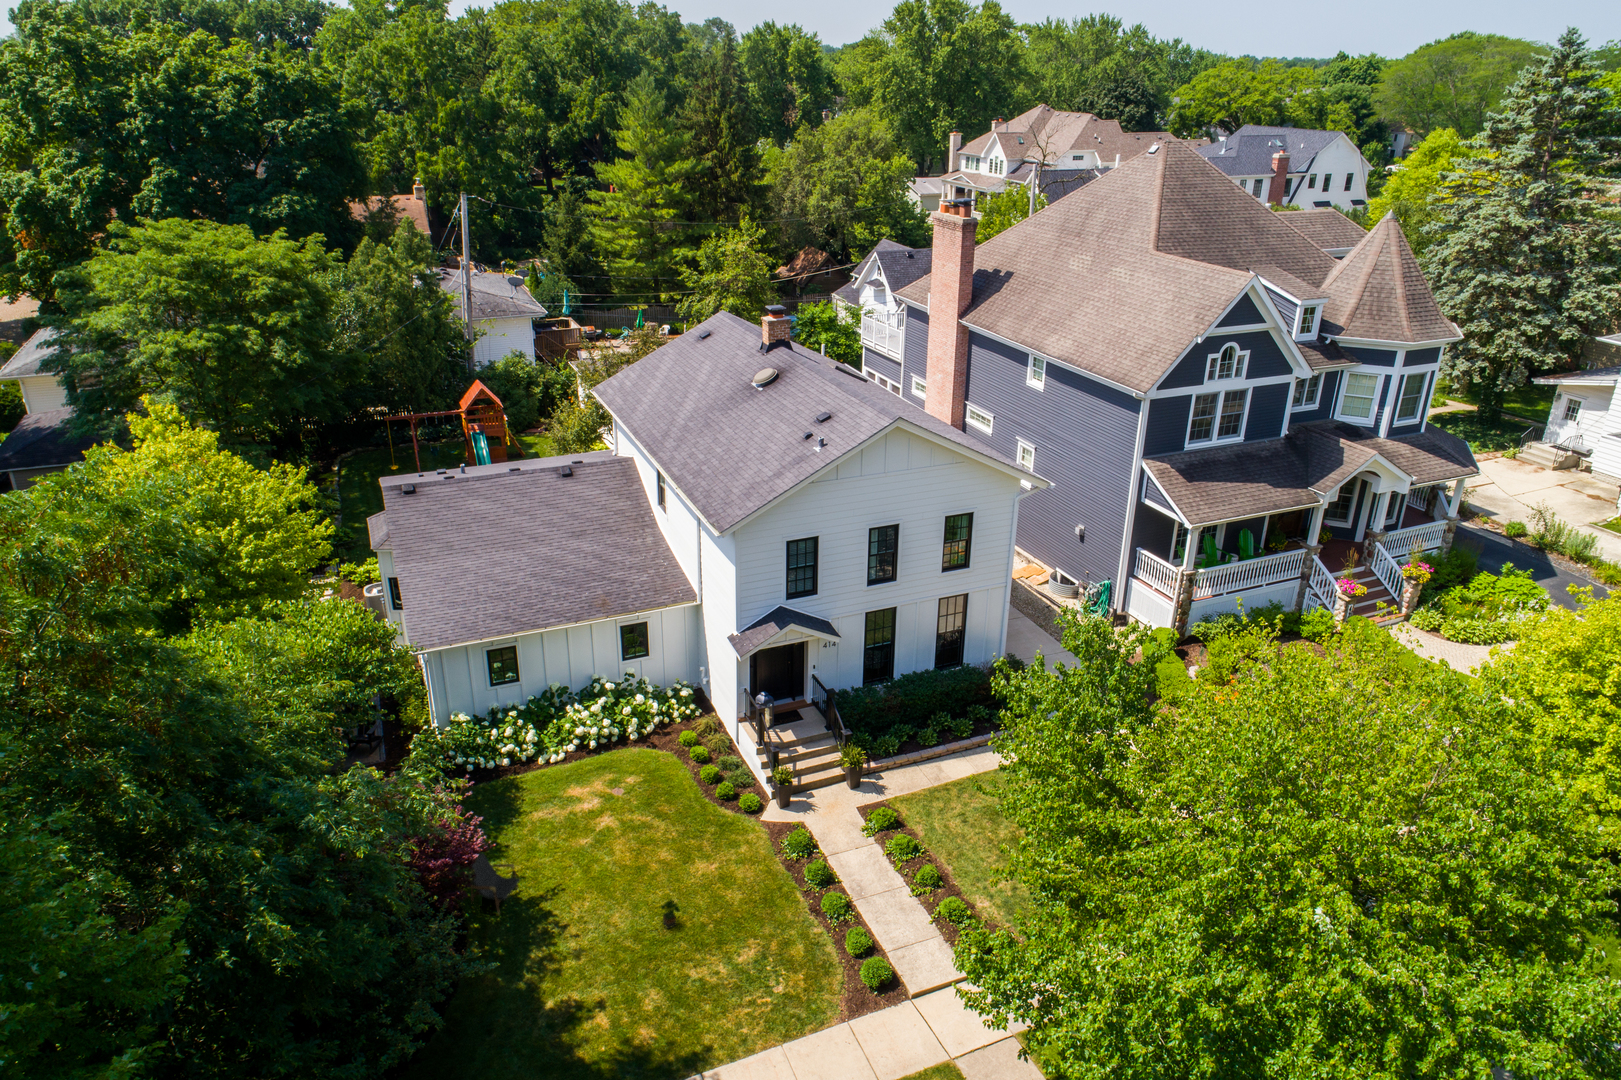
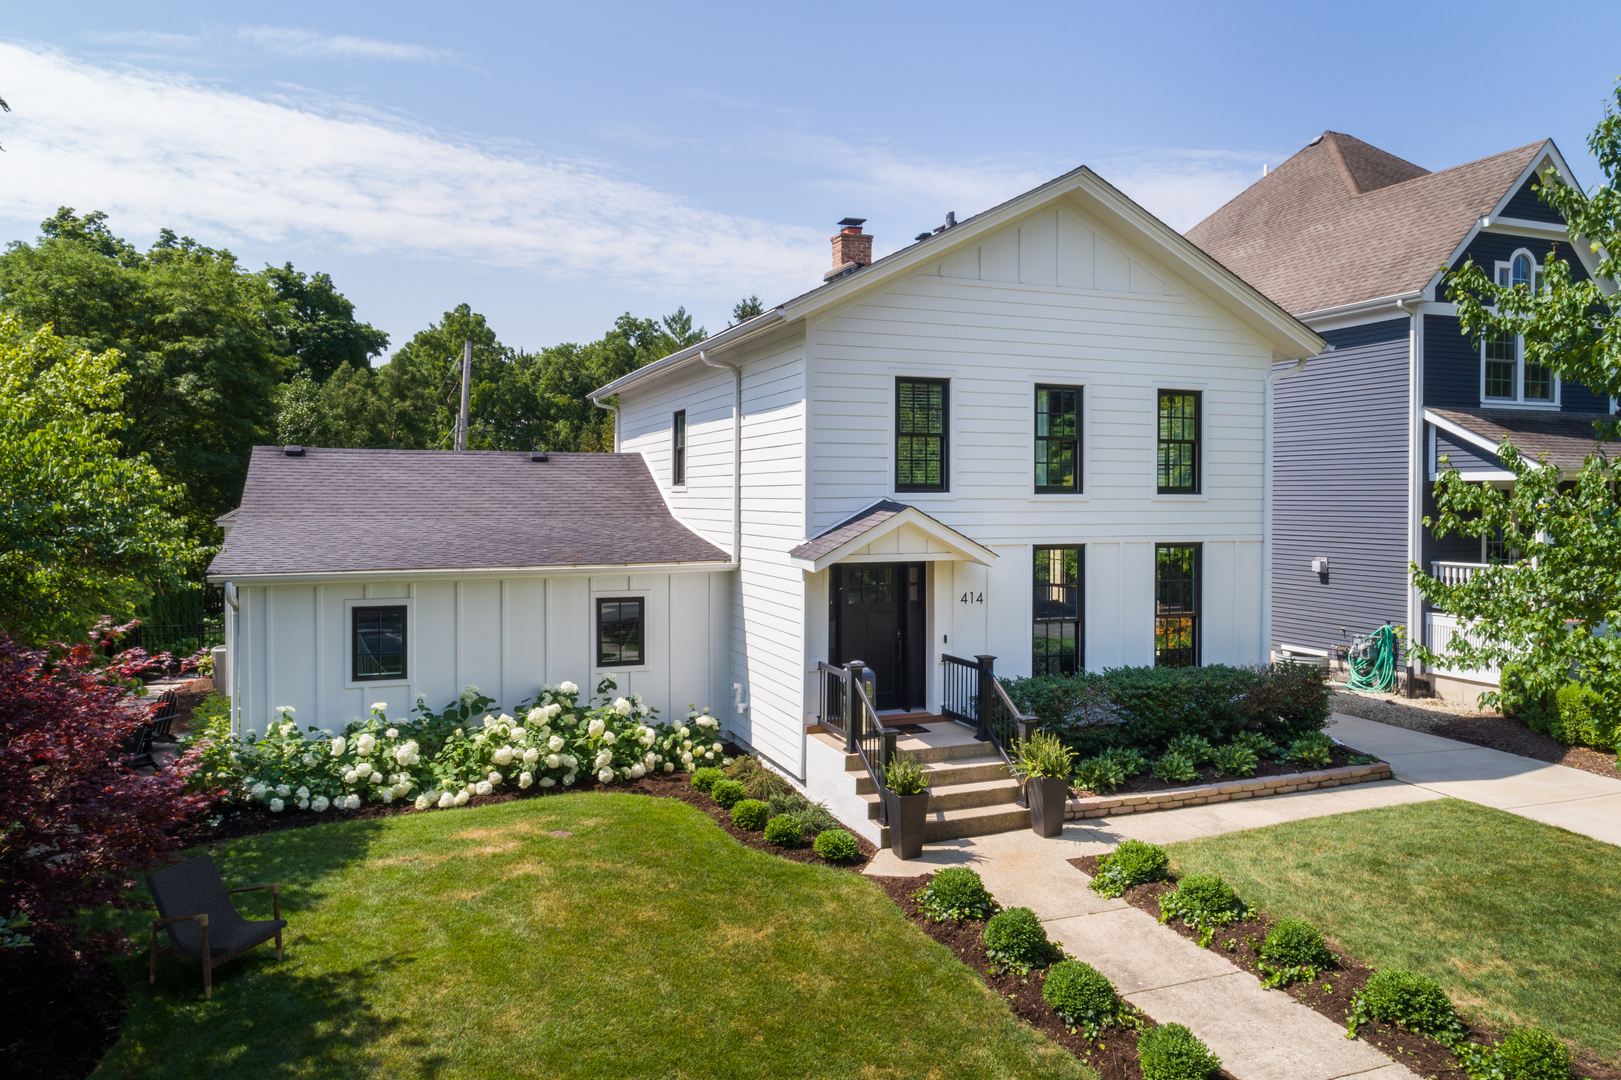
potted tree: present [661,900,680,929] -> none [627,950,680,1034]

